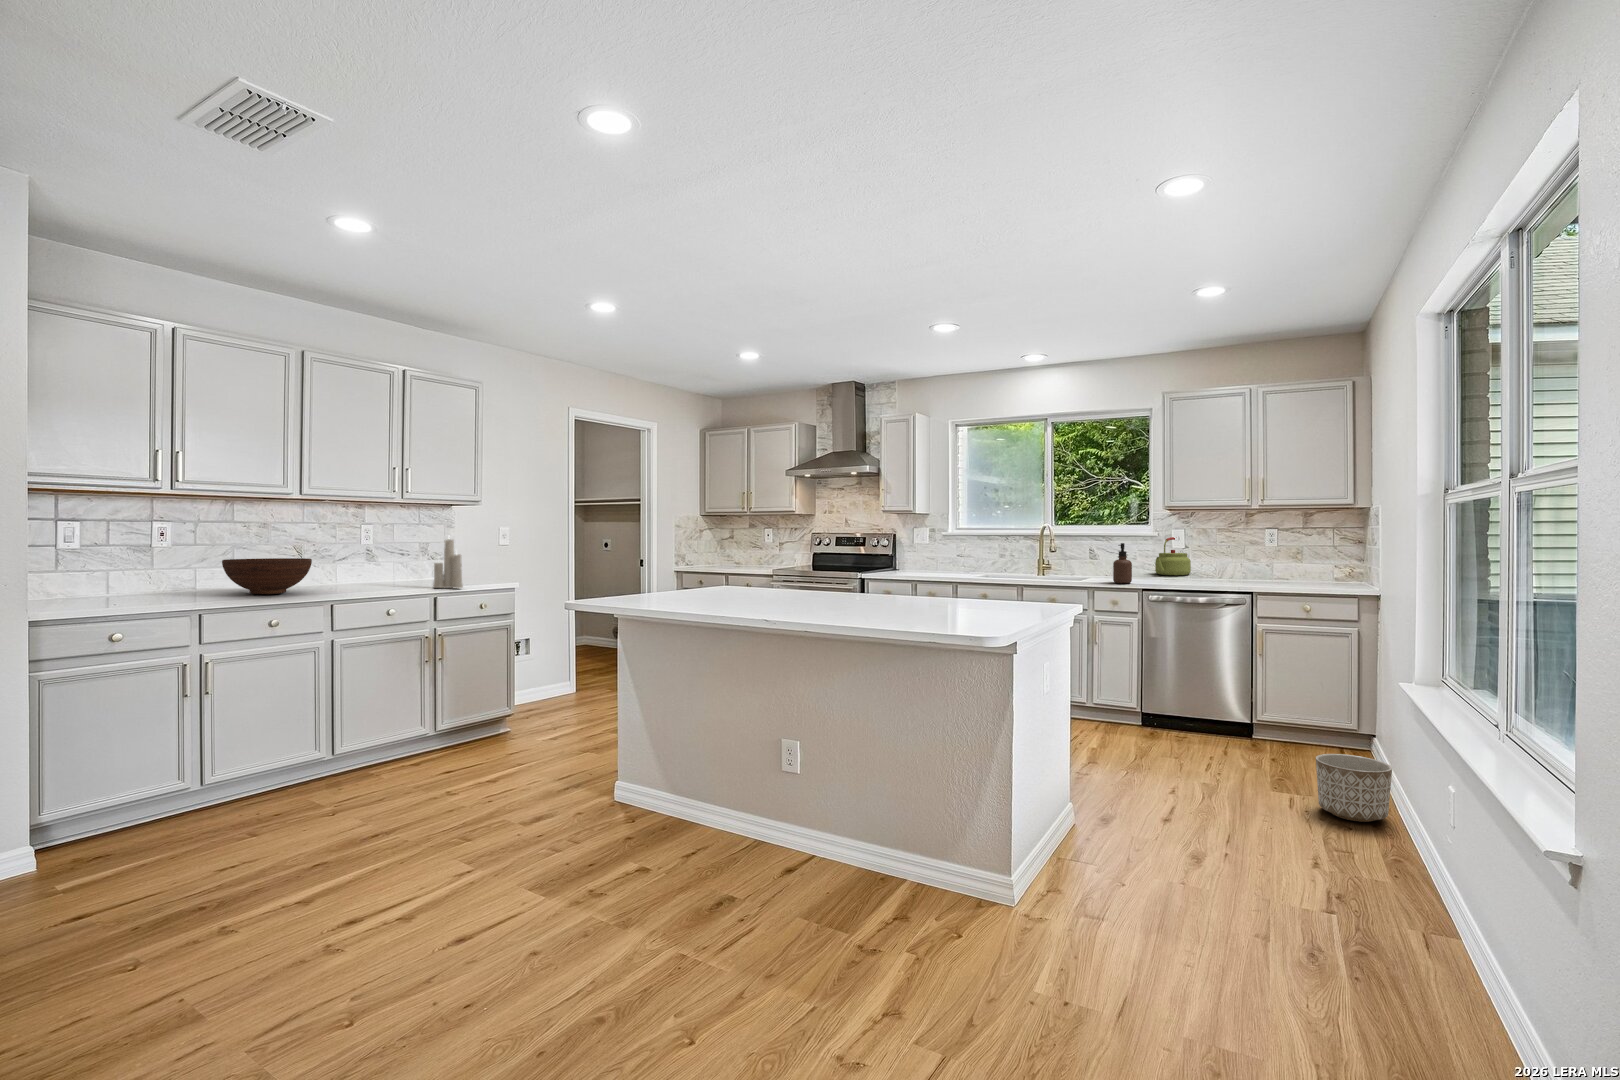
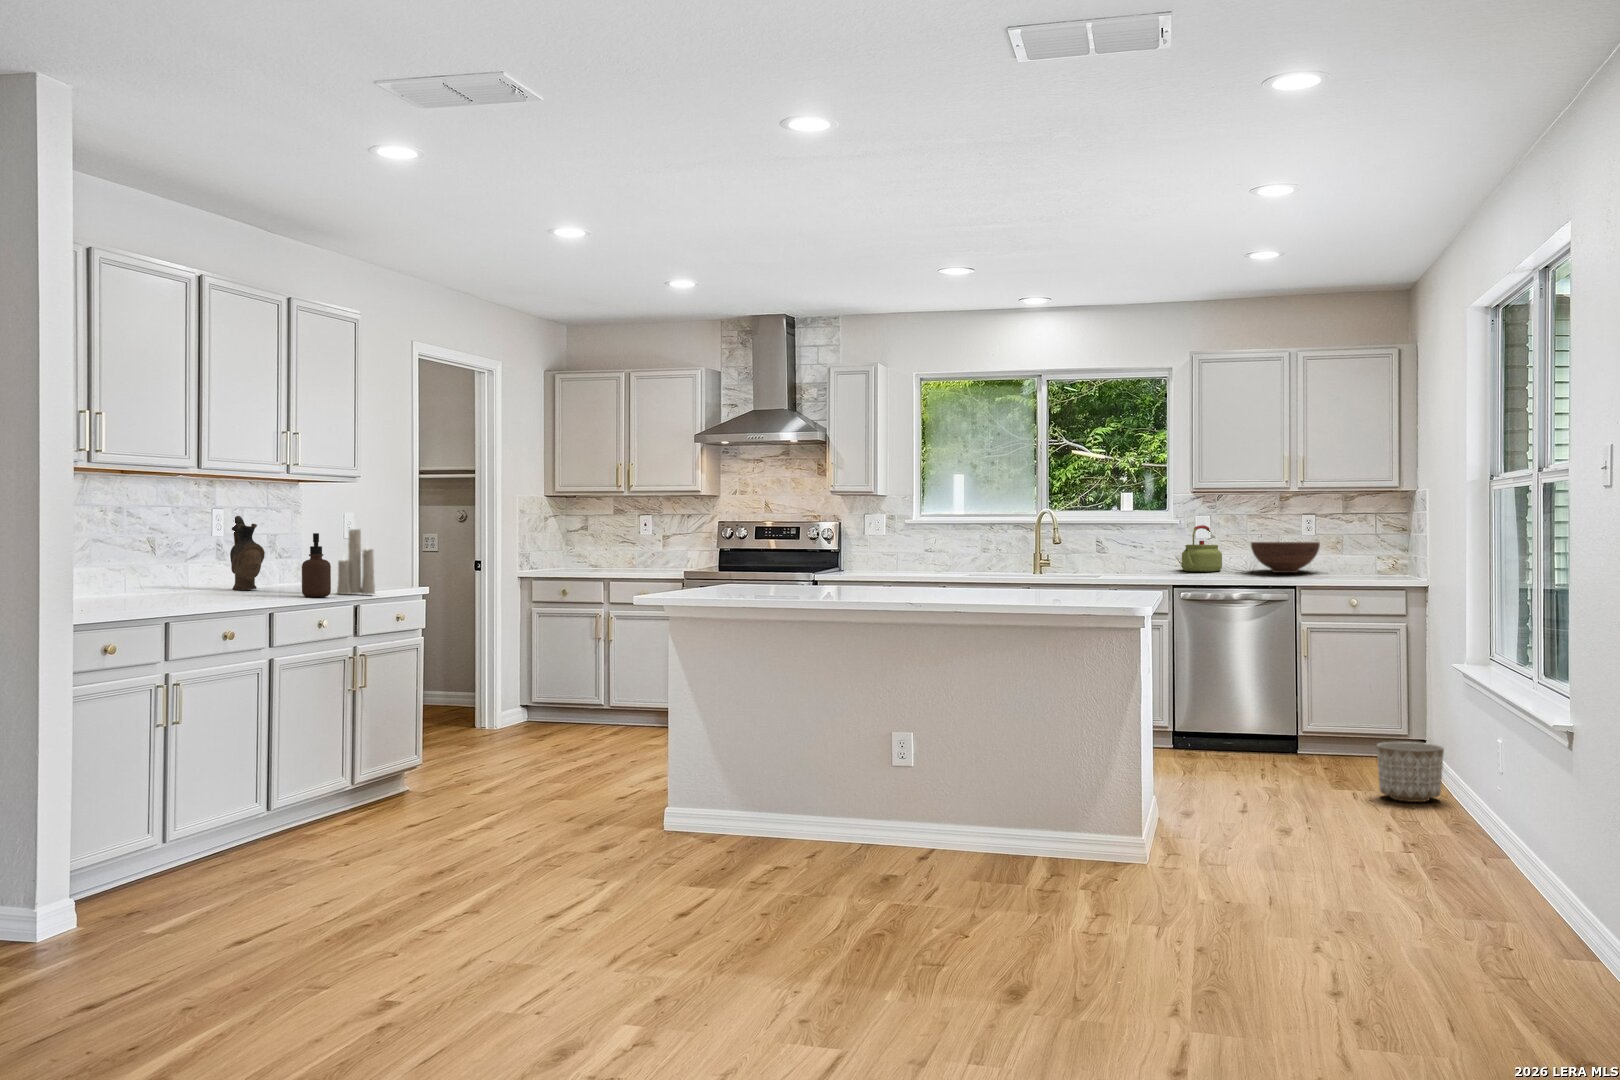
ceramic pitcher: none [364,529,389,584] -> present [230,516,265,590]
soap dispenser: present [1113,543,1132,583] -> present [302,533,331,597]
fruit bowl: present [222,558,312,594] -> present [1251,542,1320,573]

